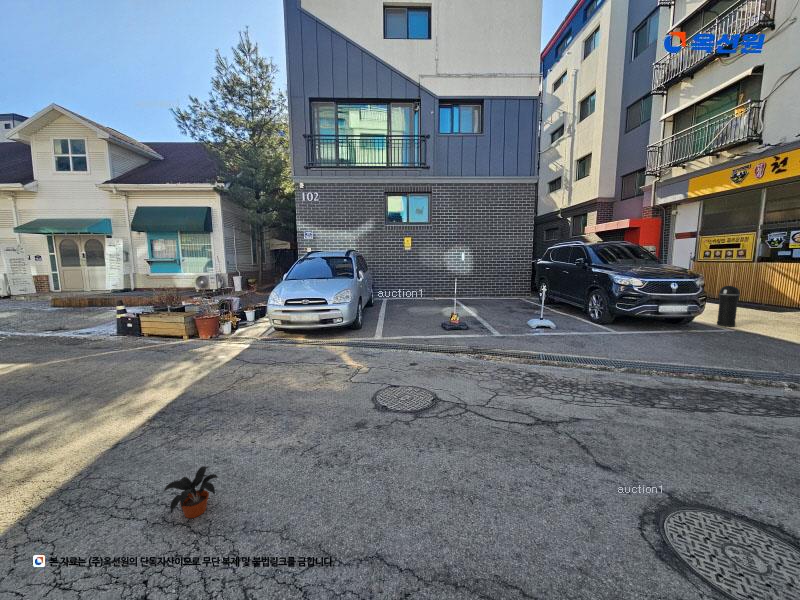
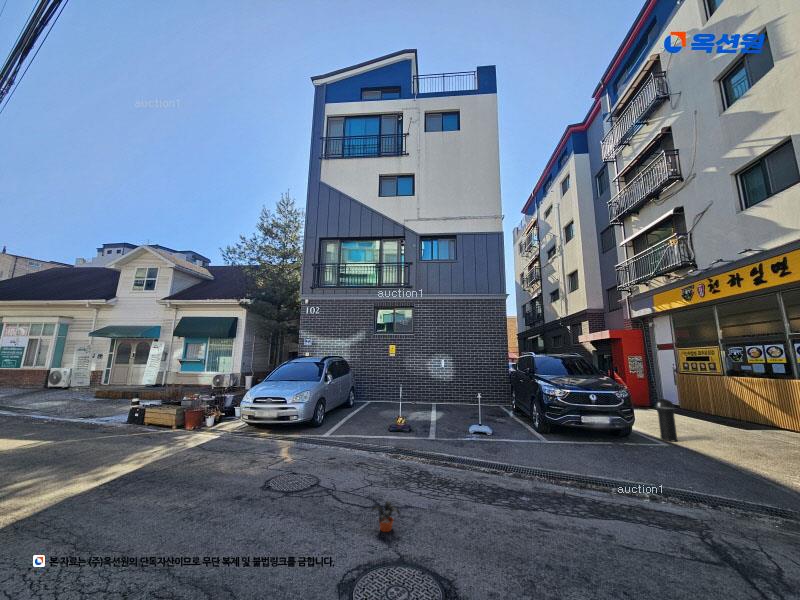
potted plant: present [164,466,218,518] -> present [372,501,400,532]

